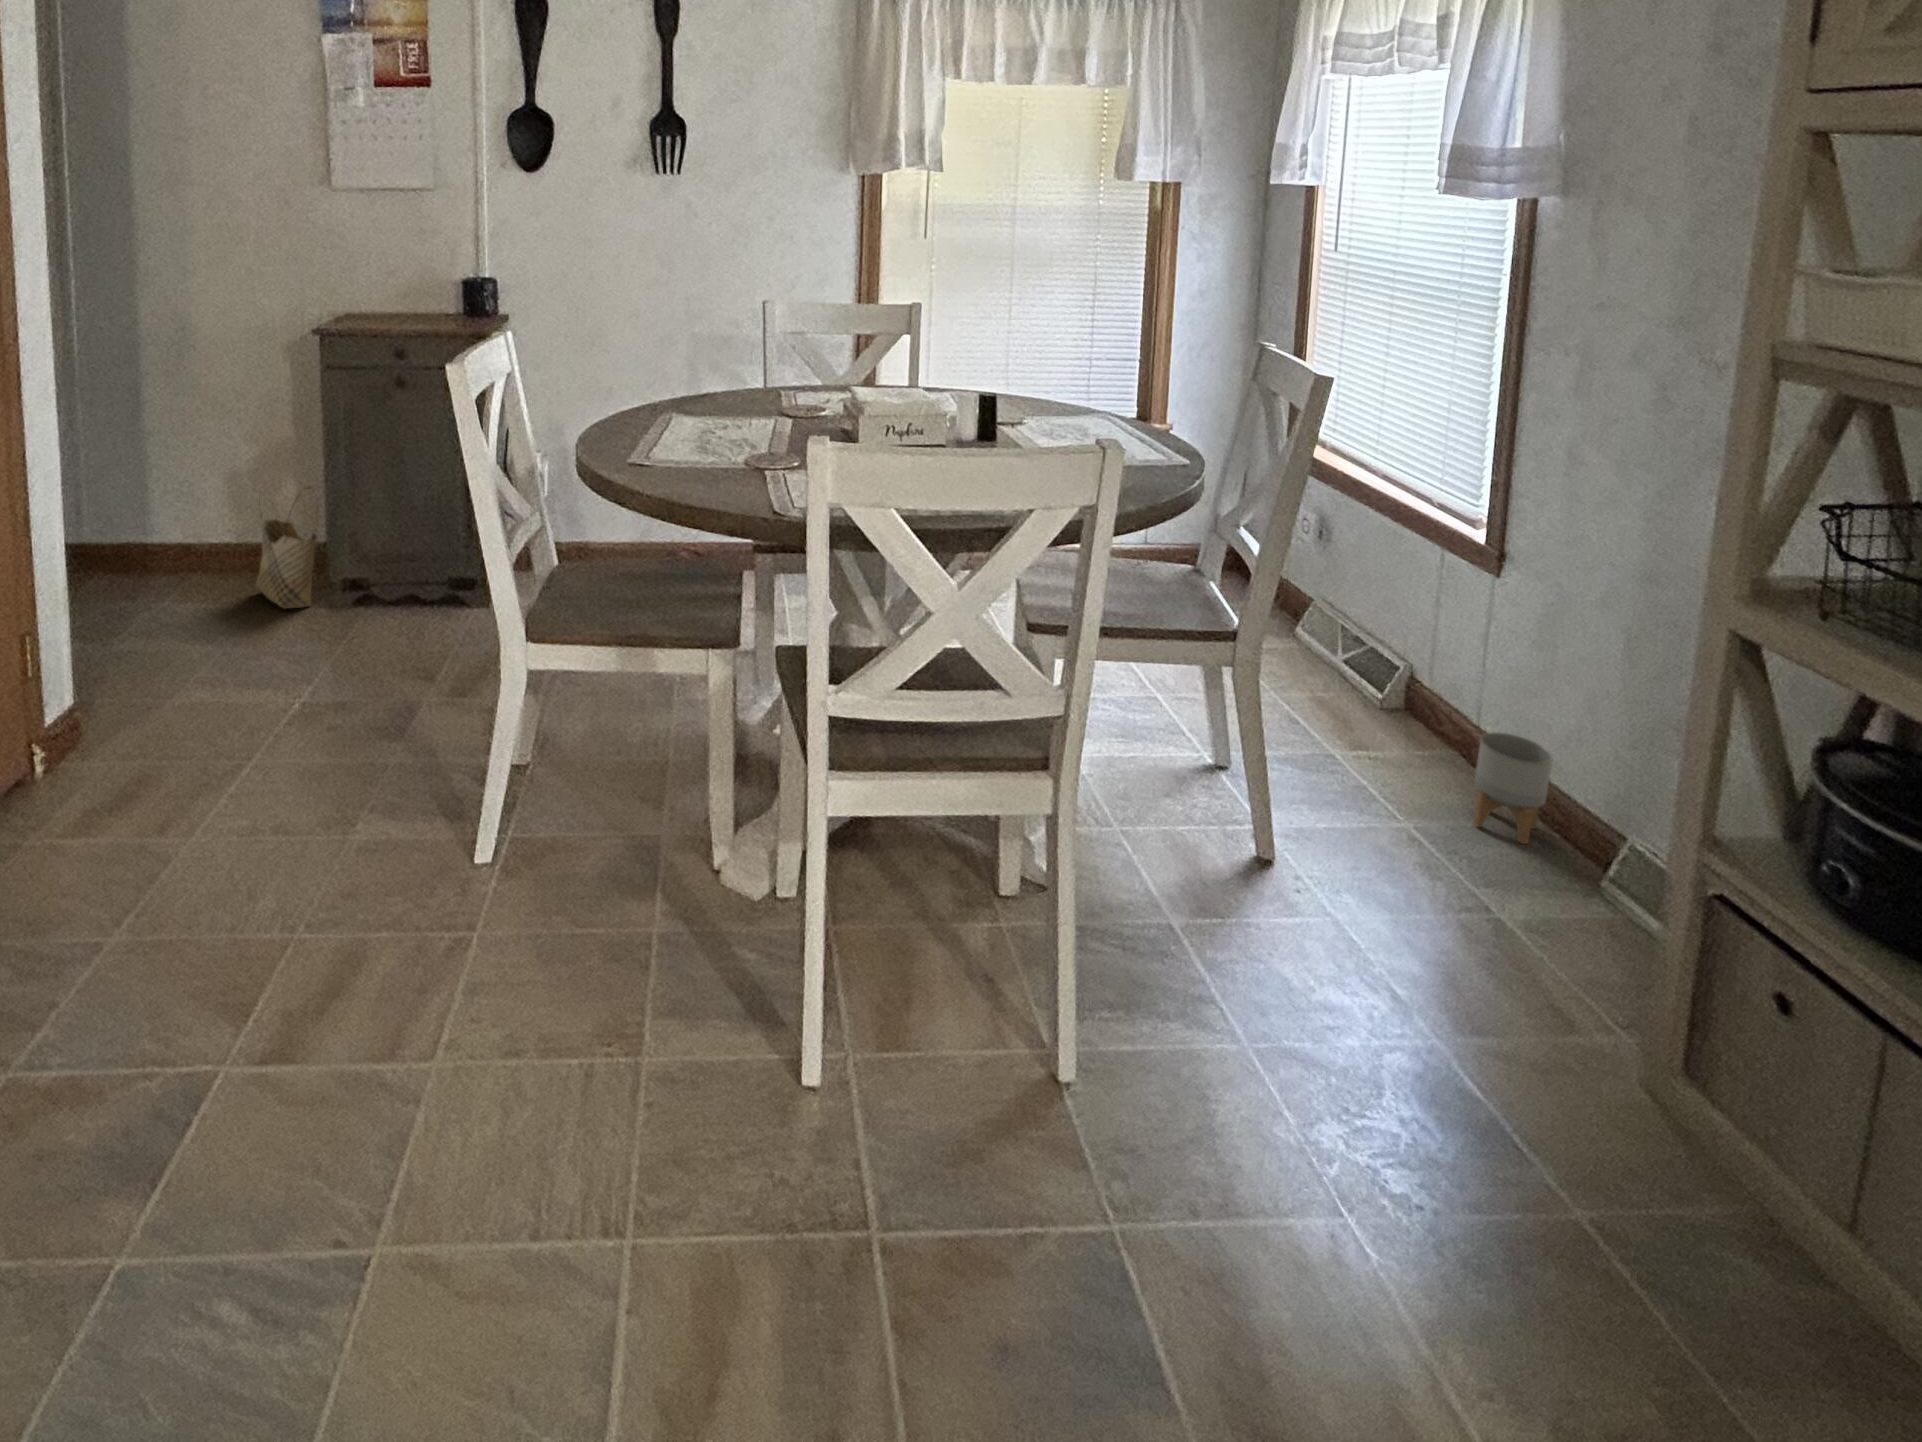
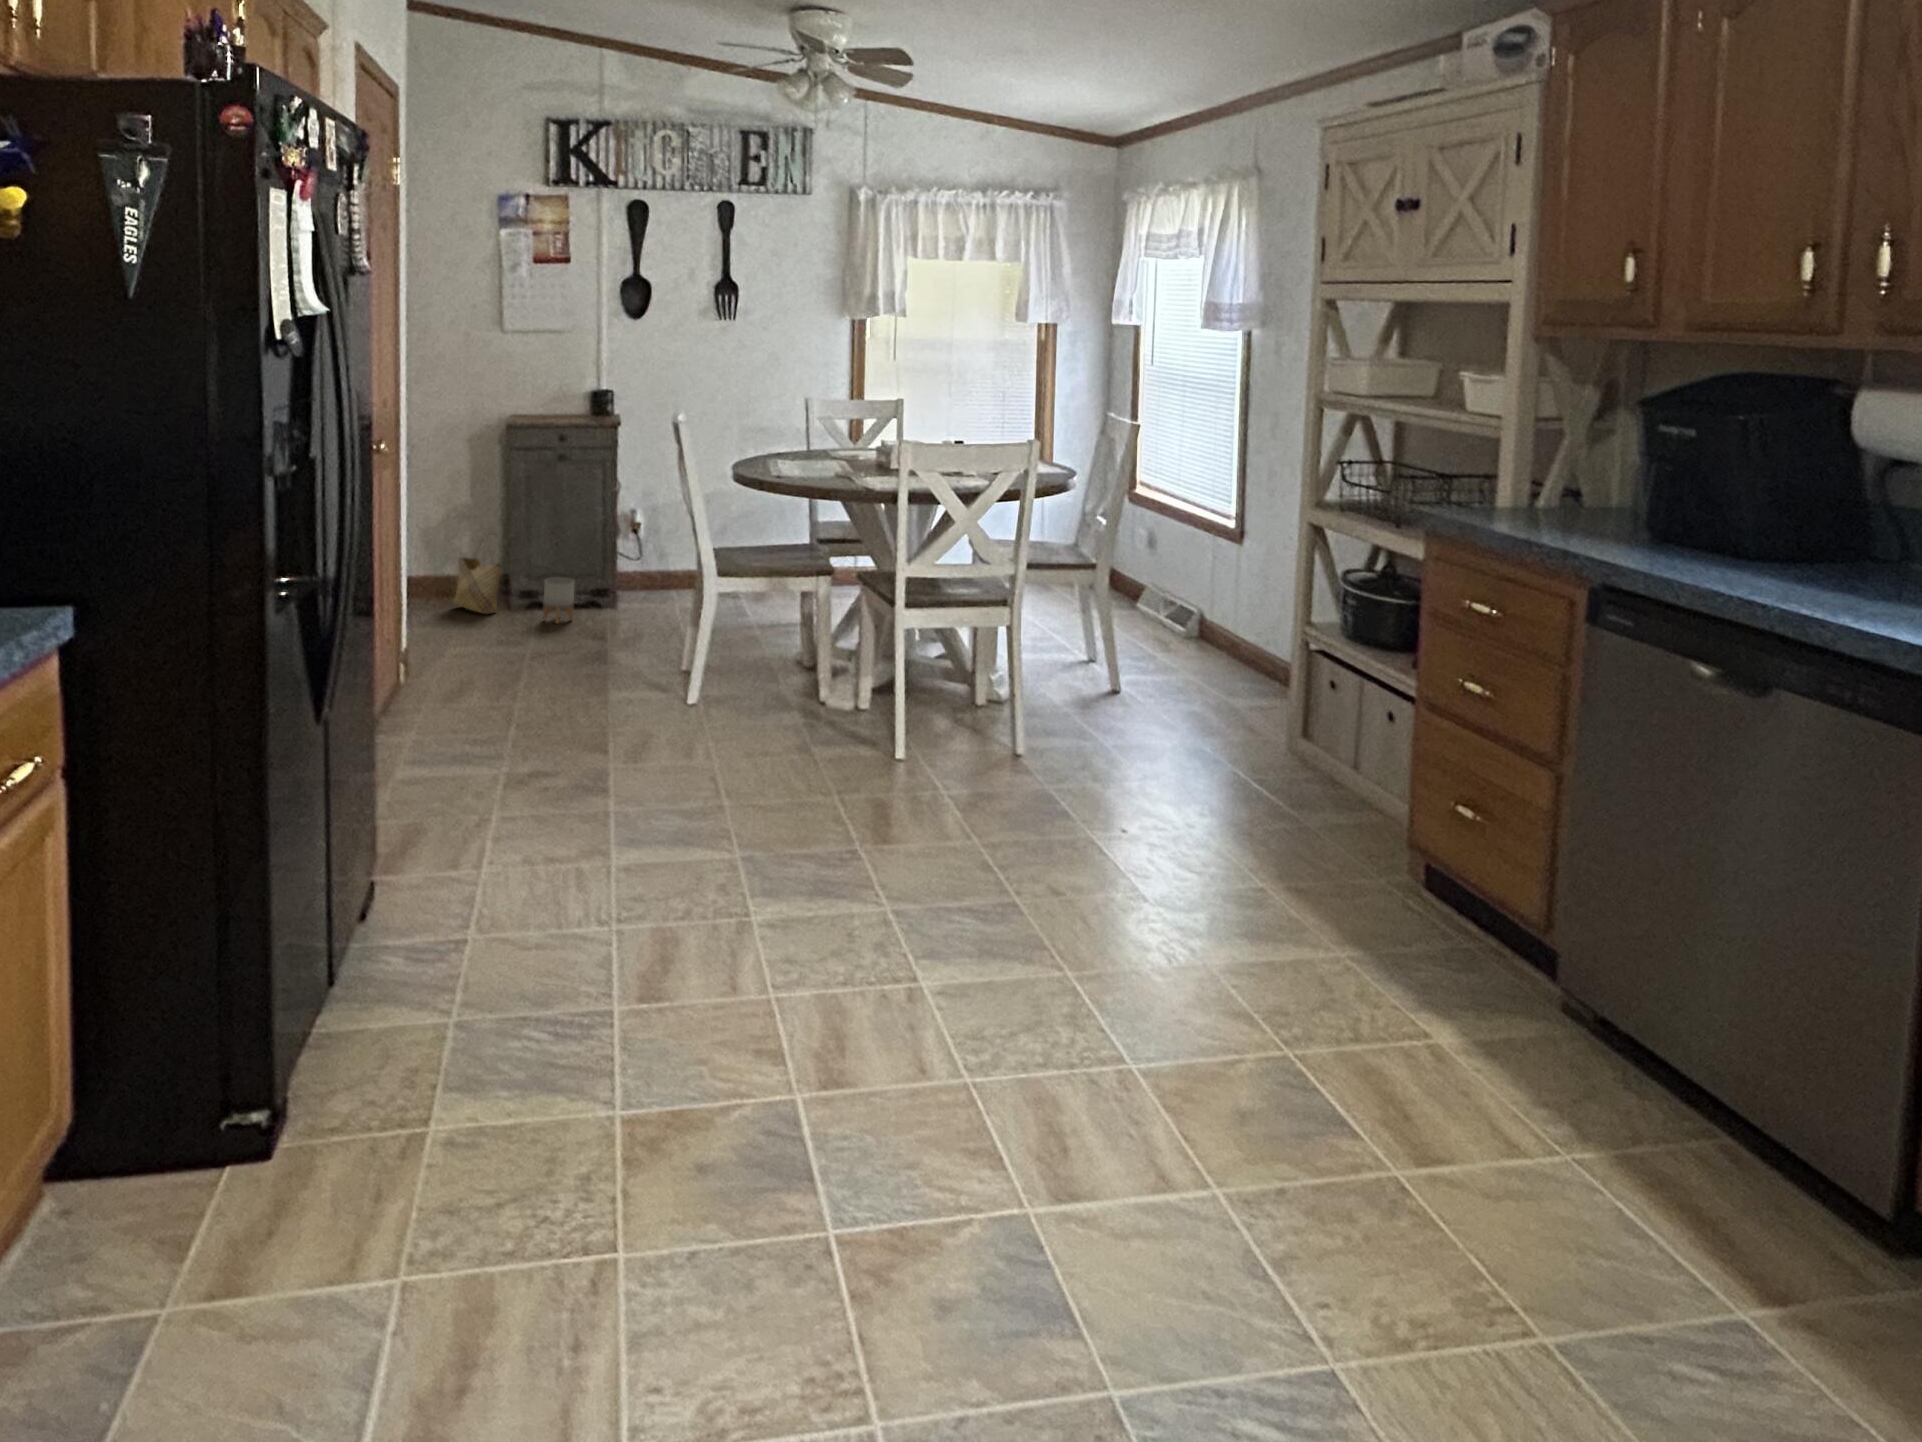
planter: present [1473,732,1553,844] -> present [543,577,574,624]

